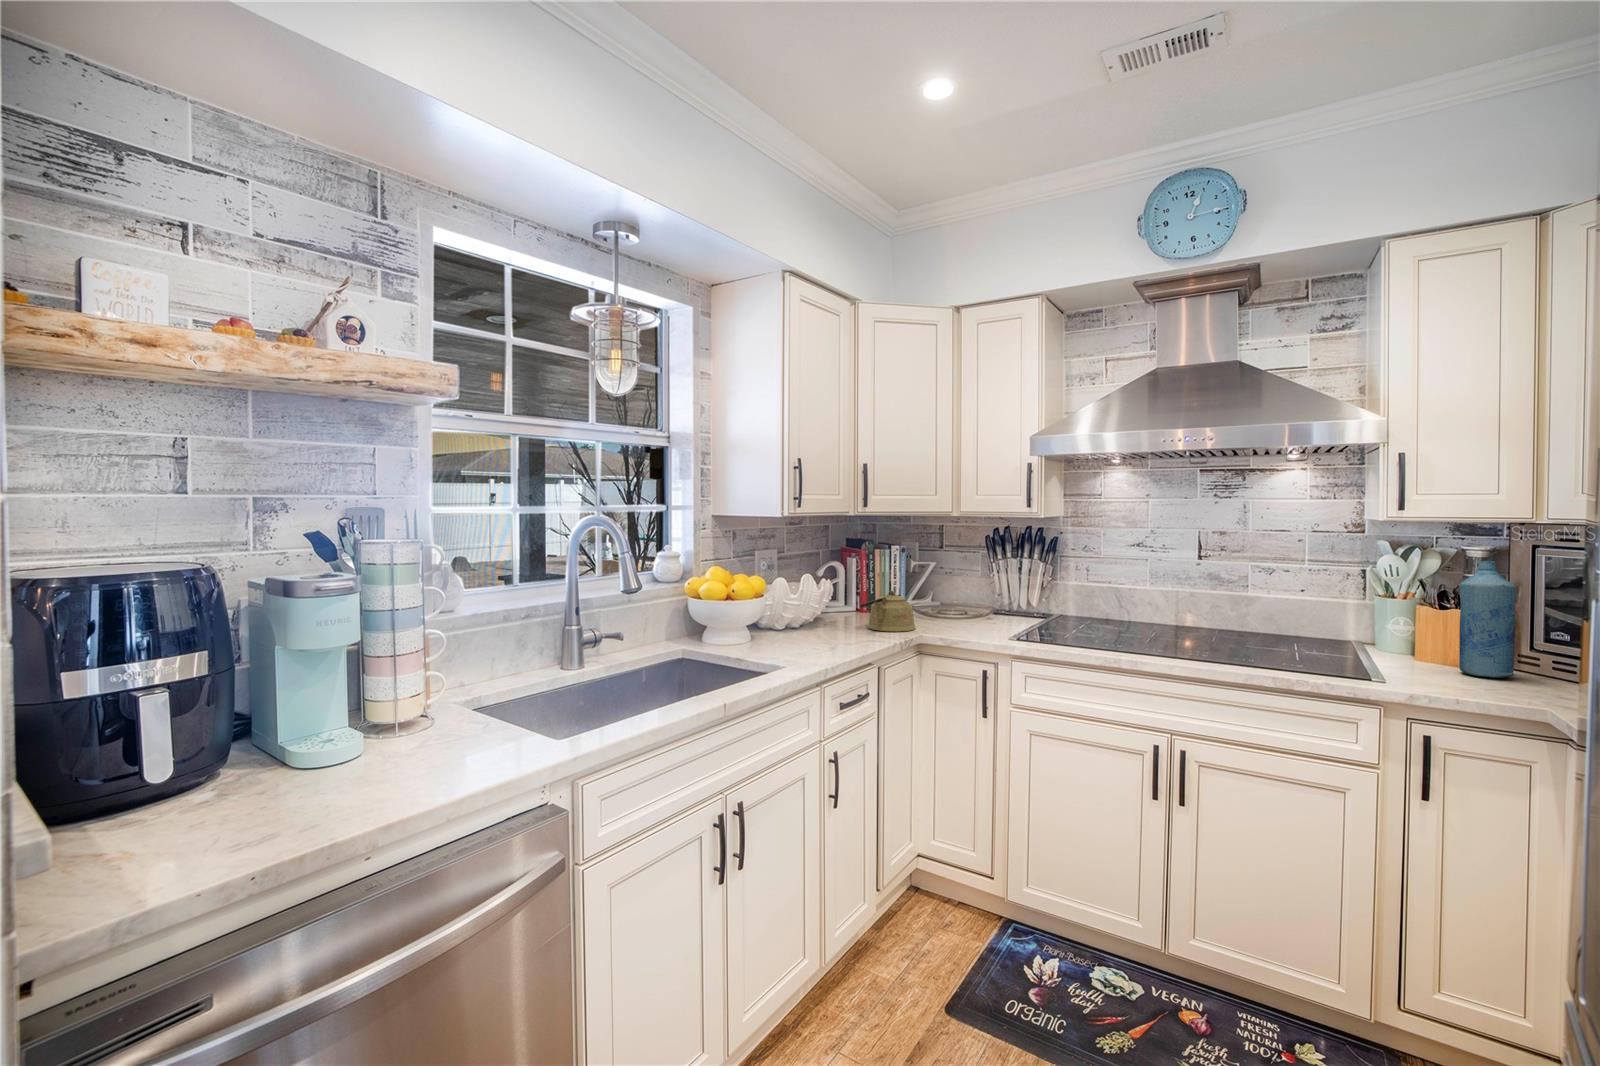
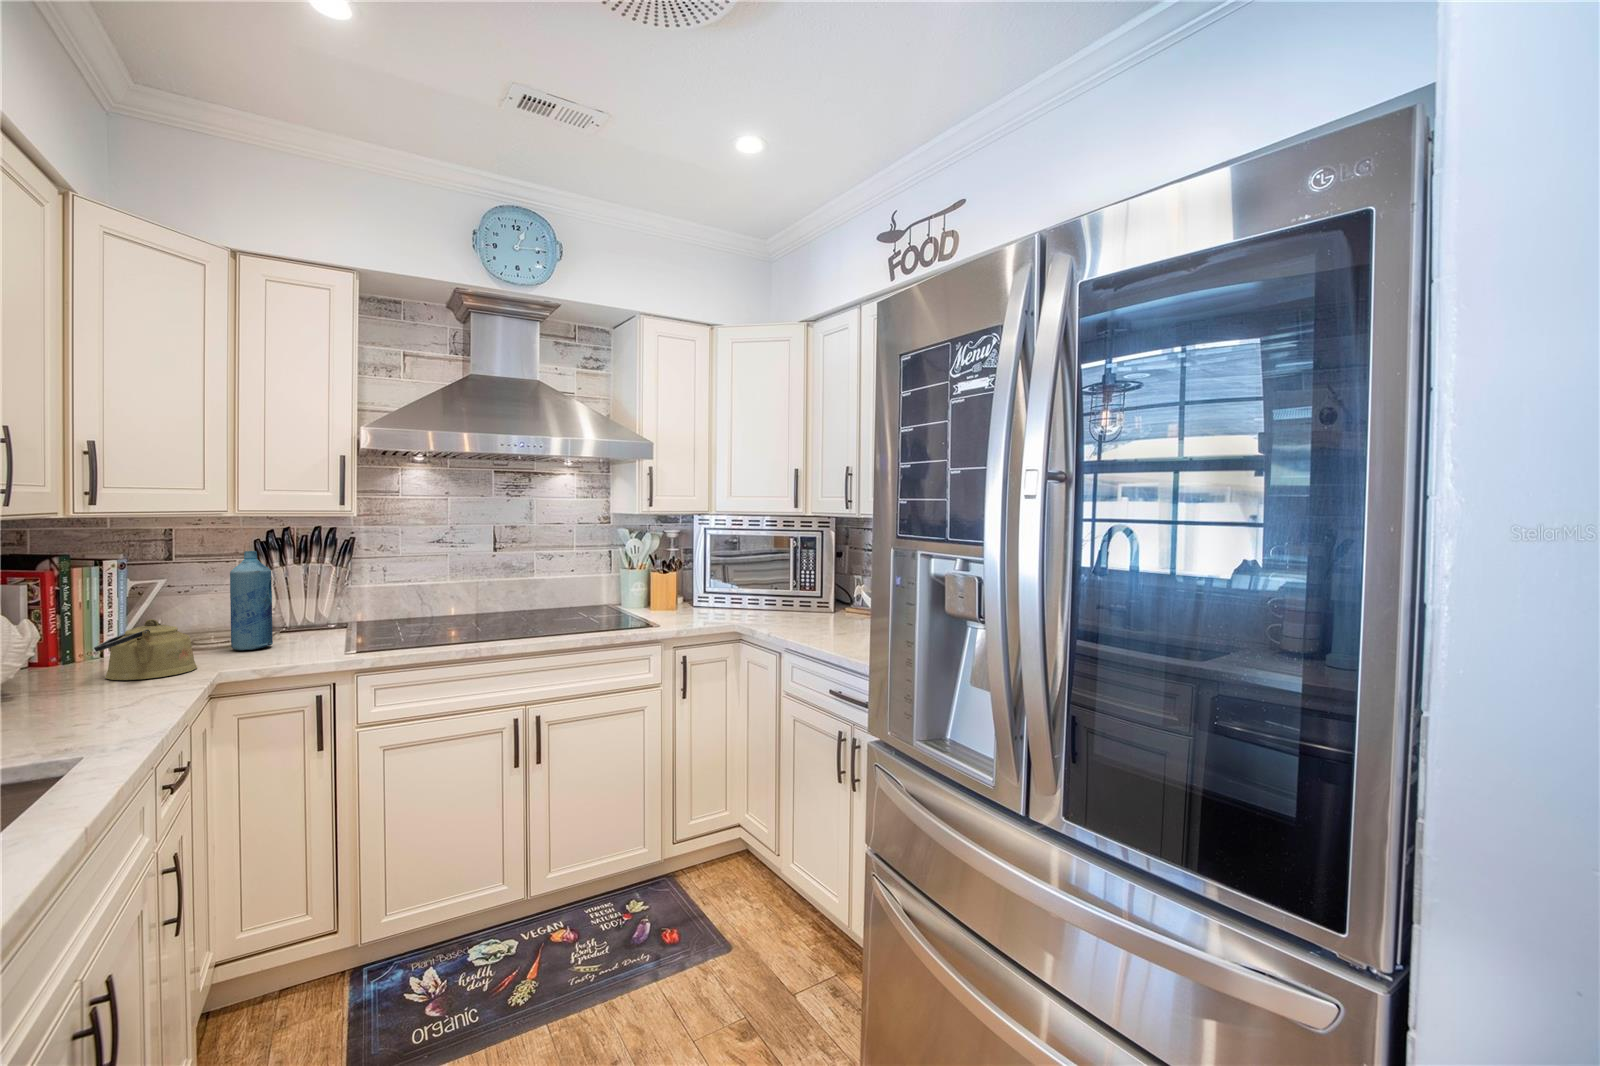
bottle: present [1459,561,1516,678] -> present [230,551,273,650]

